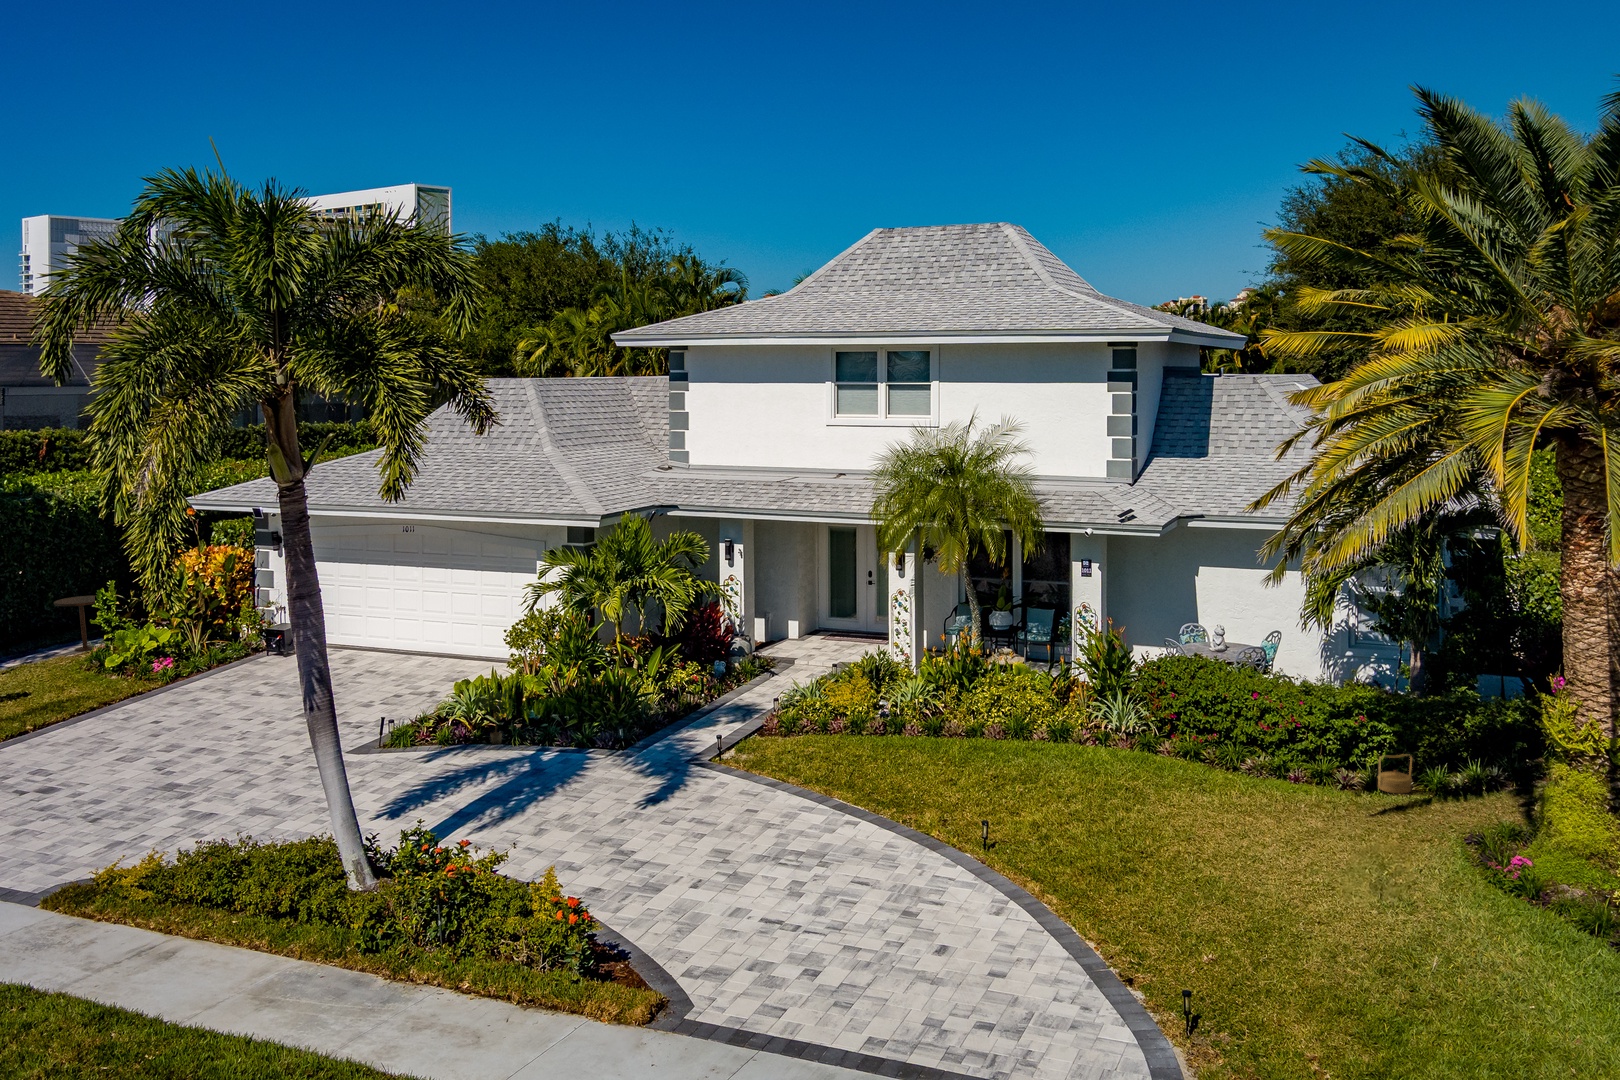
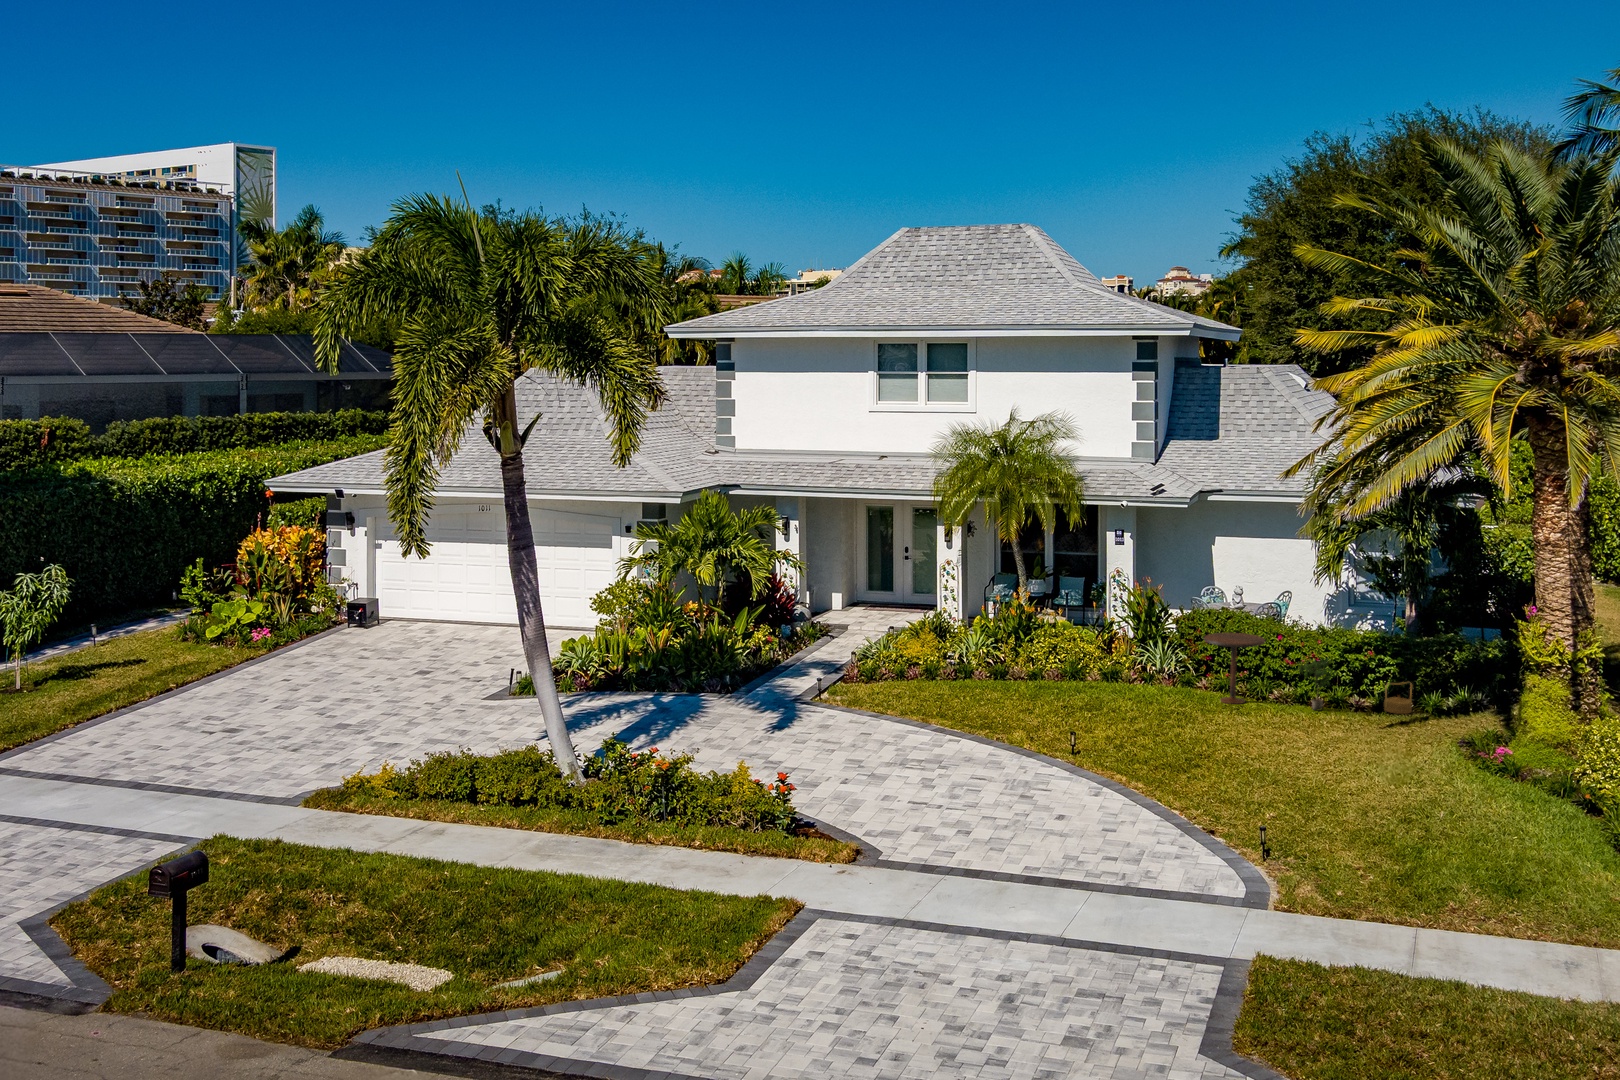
pedestal table: present [54,596,95,651] -> present [1204,633,1265,704]
potted plant: present [471,690,513,745] -> present [1296,659,1335,711]

